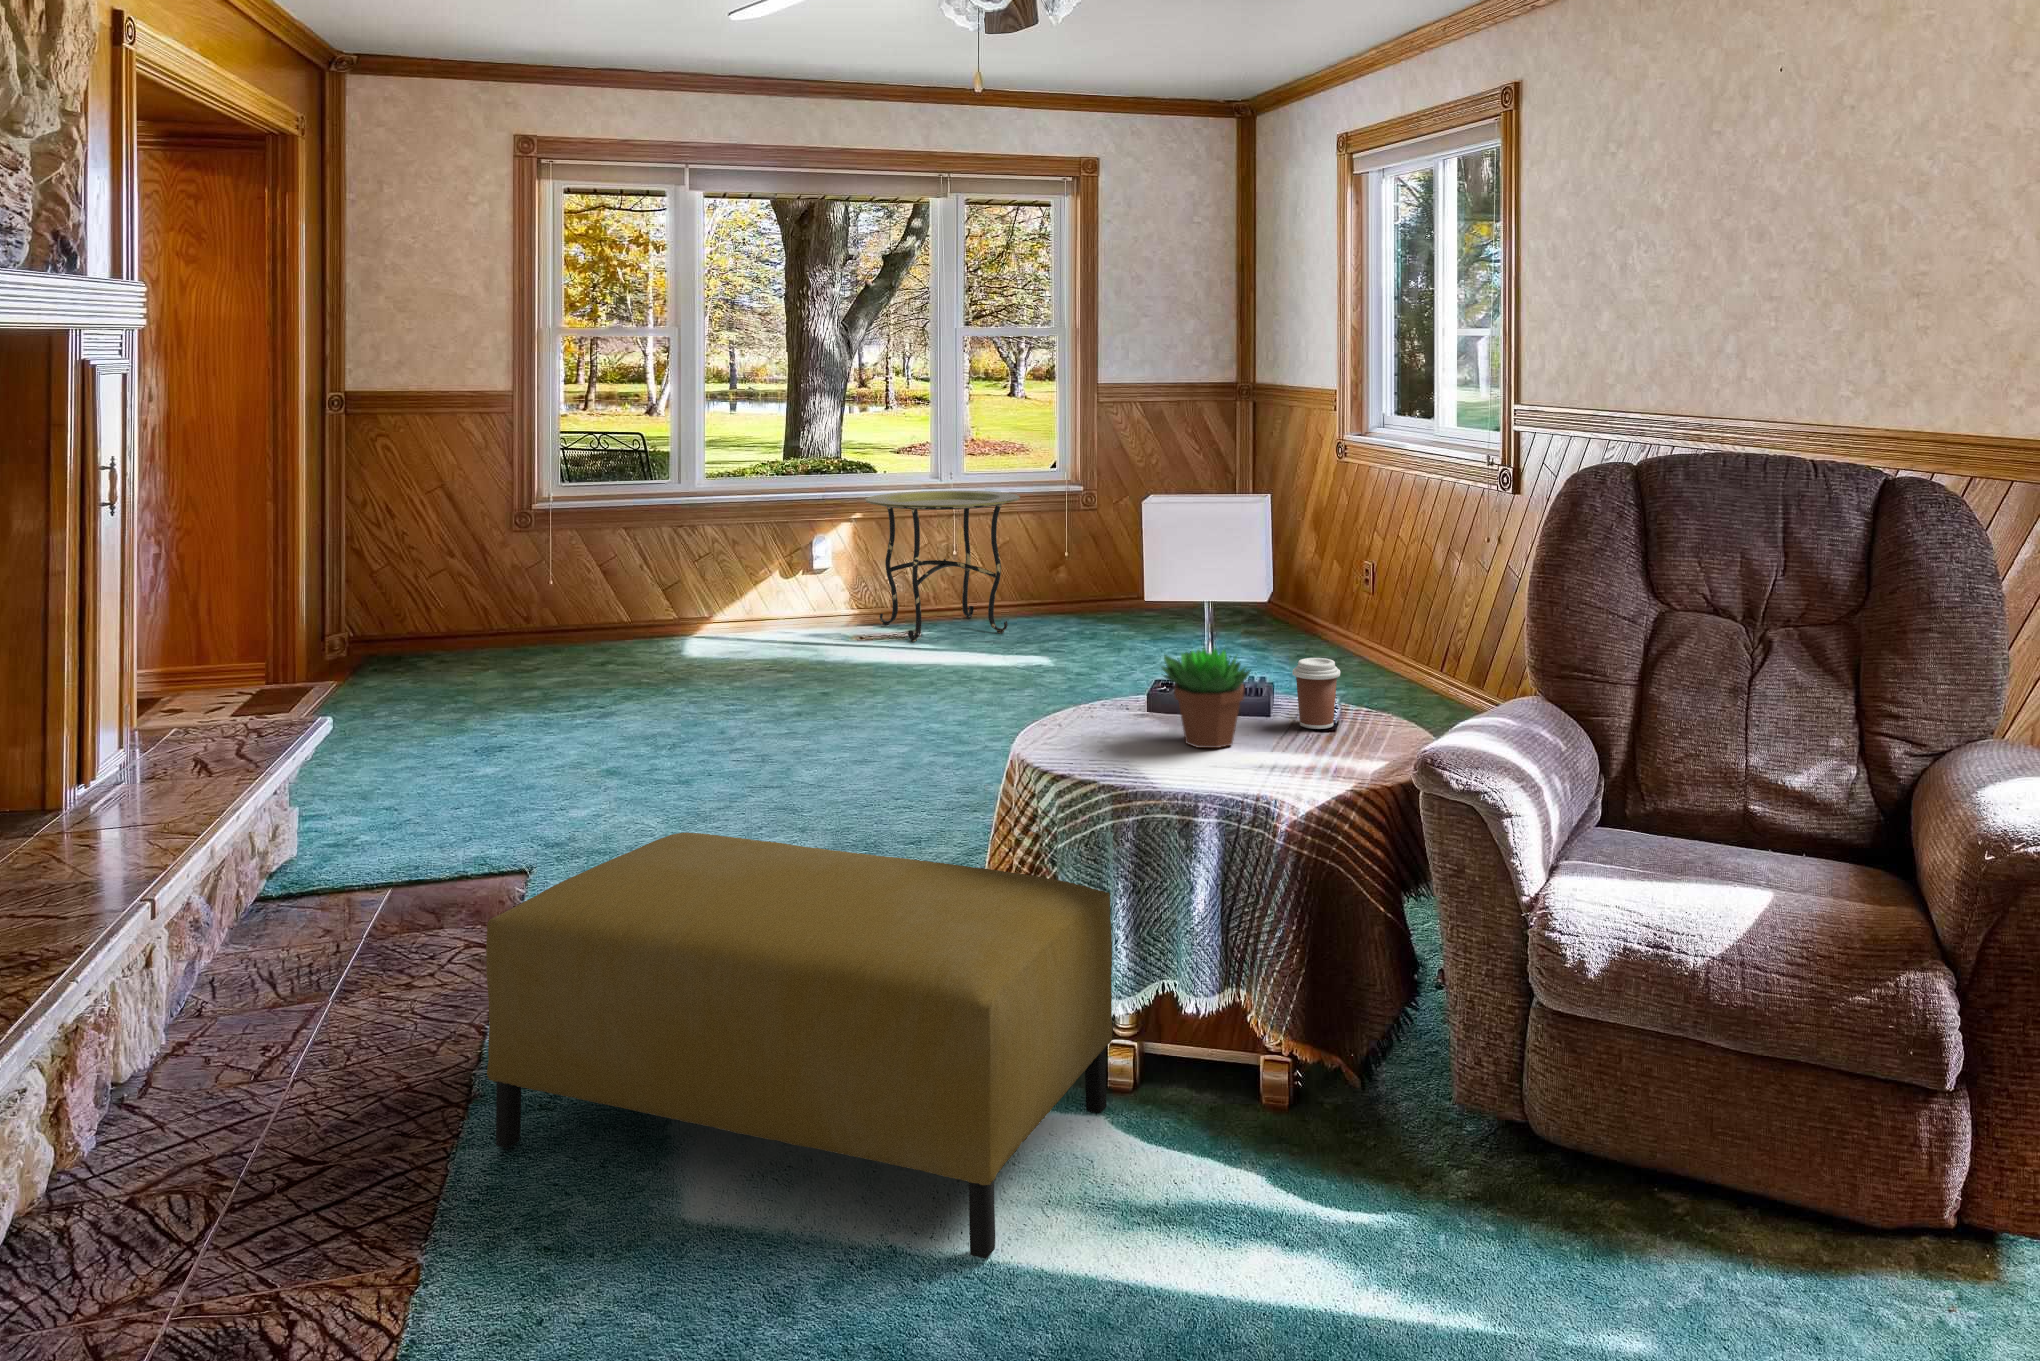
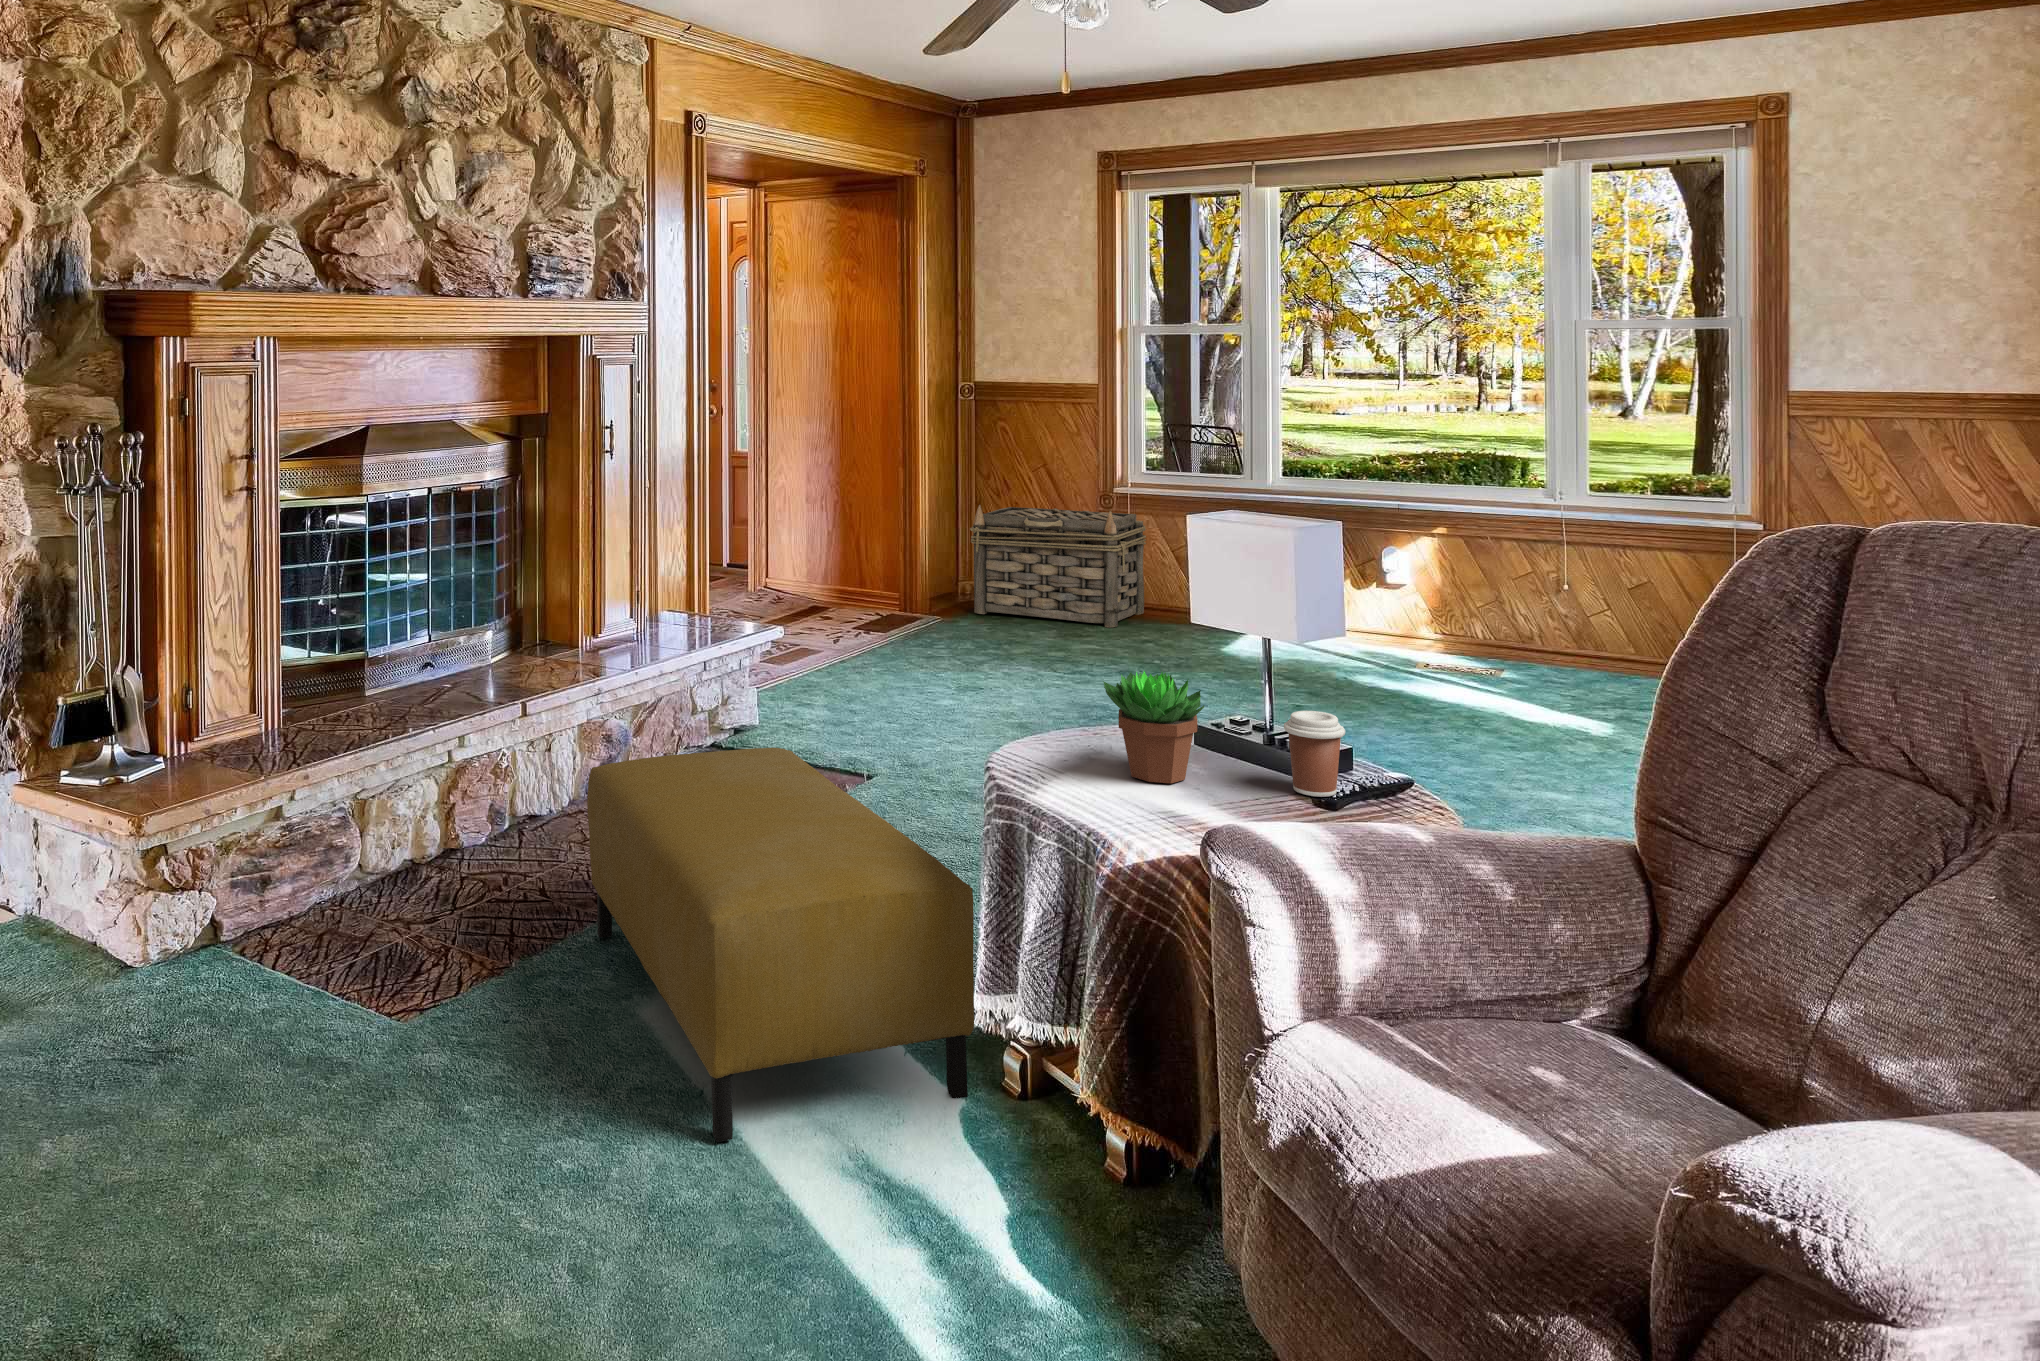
side table: present [865,491,1020,642] -> none [1417,500,1615,673]
basket: none [372,534,576,674] -> present [970,505,1146,628]

